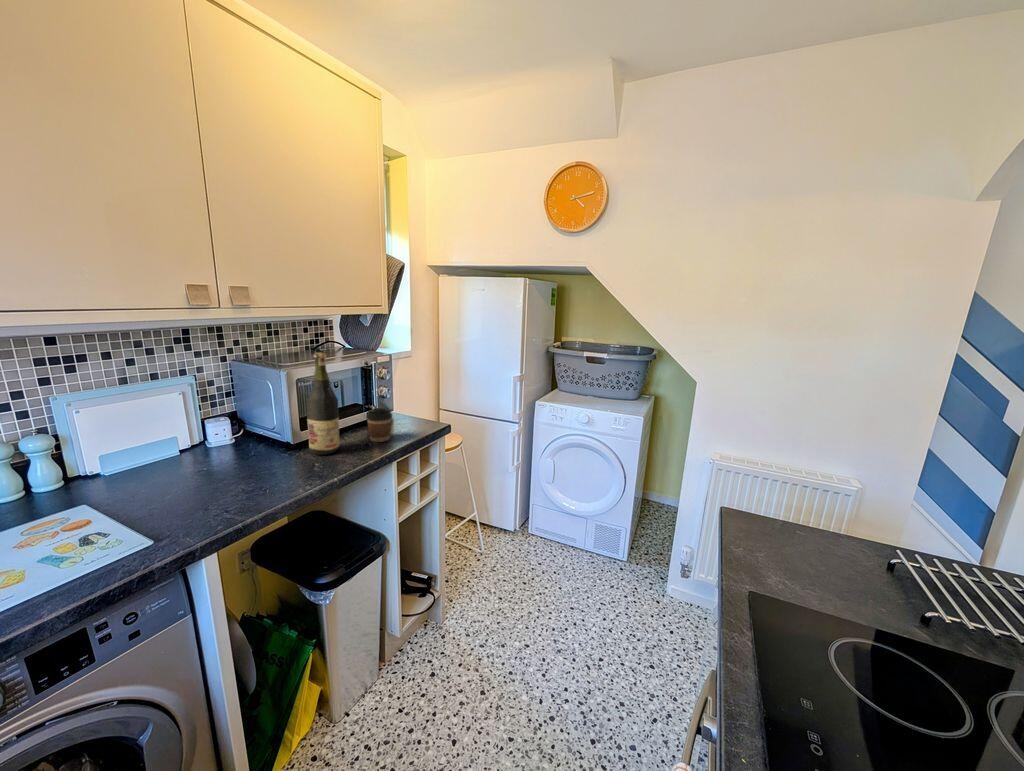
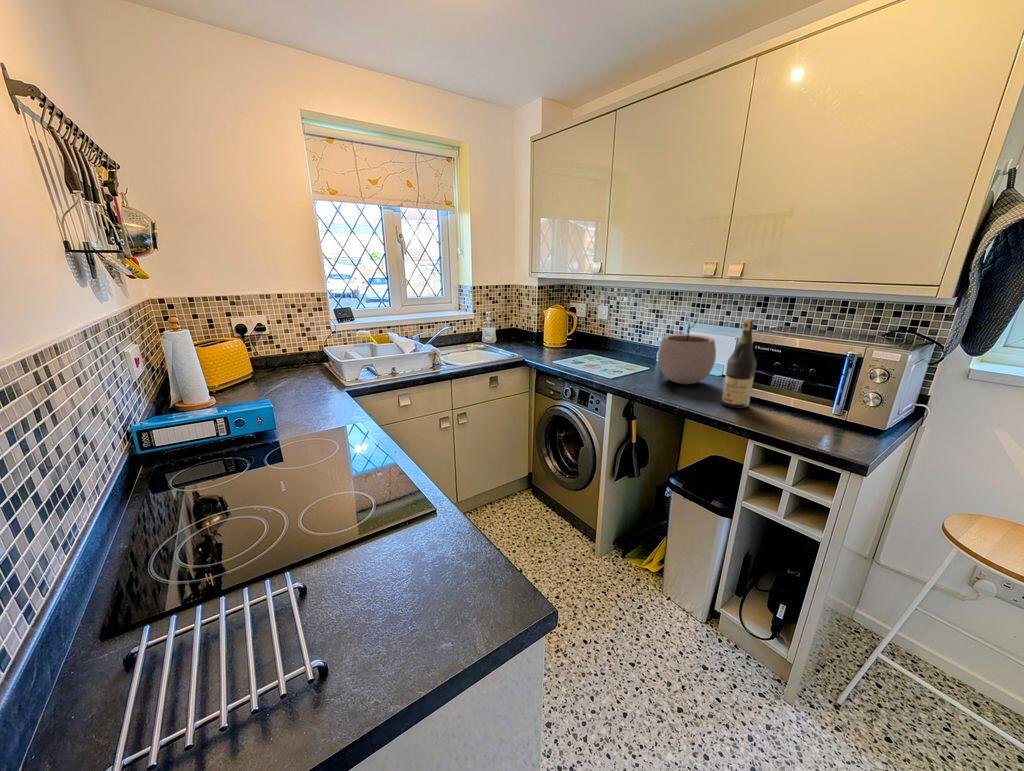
plant pot: none [144,369,254,478] -> present [658,320,716,384]
coffee cup: present [366,408,392,442] -> none [771,390,805,428]

